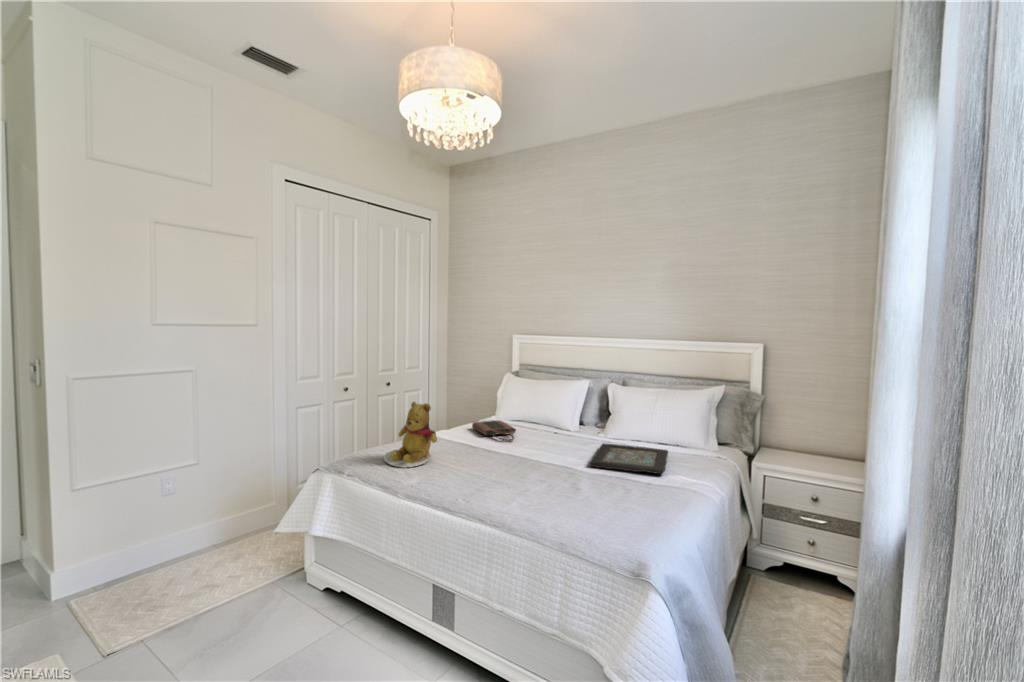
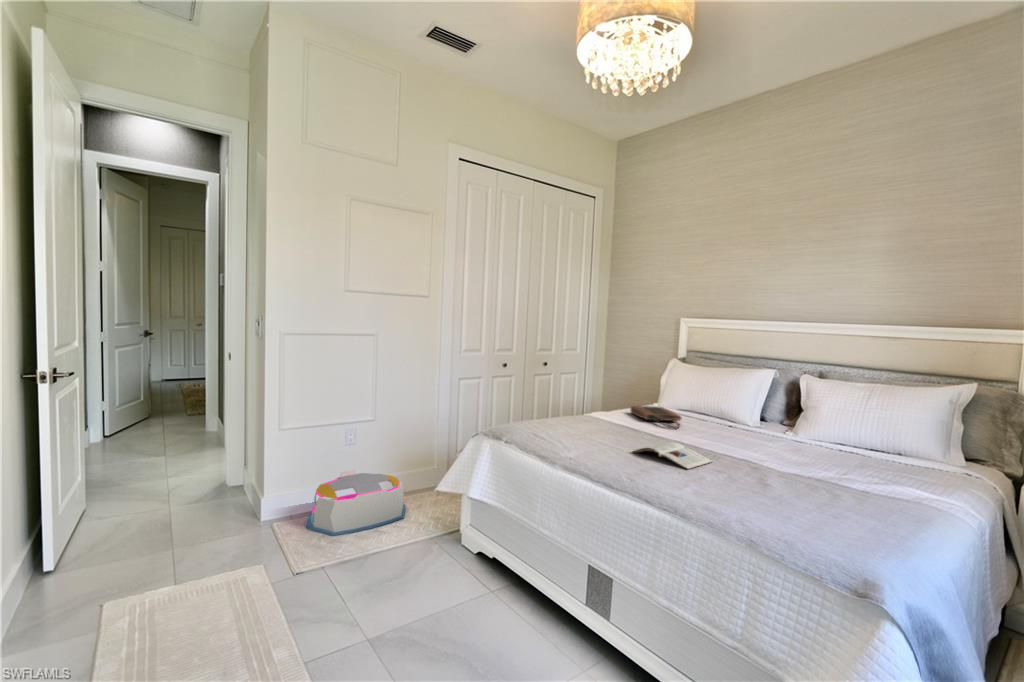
teddy bear: present [384,402,437,468] -> none [539,373,597,440]
decorative tray: present [589,444,668,474] -> none [780,441,891,483]
magazine: none [469,458,537,484] -> present [633,442,713,469]
storage bin: none [113,521,242,603] -> present [306,470,405,536]

